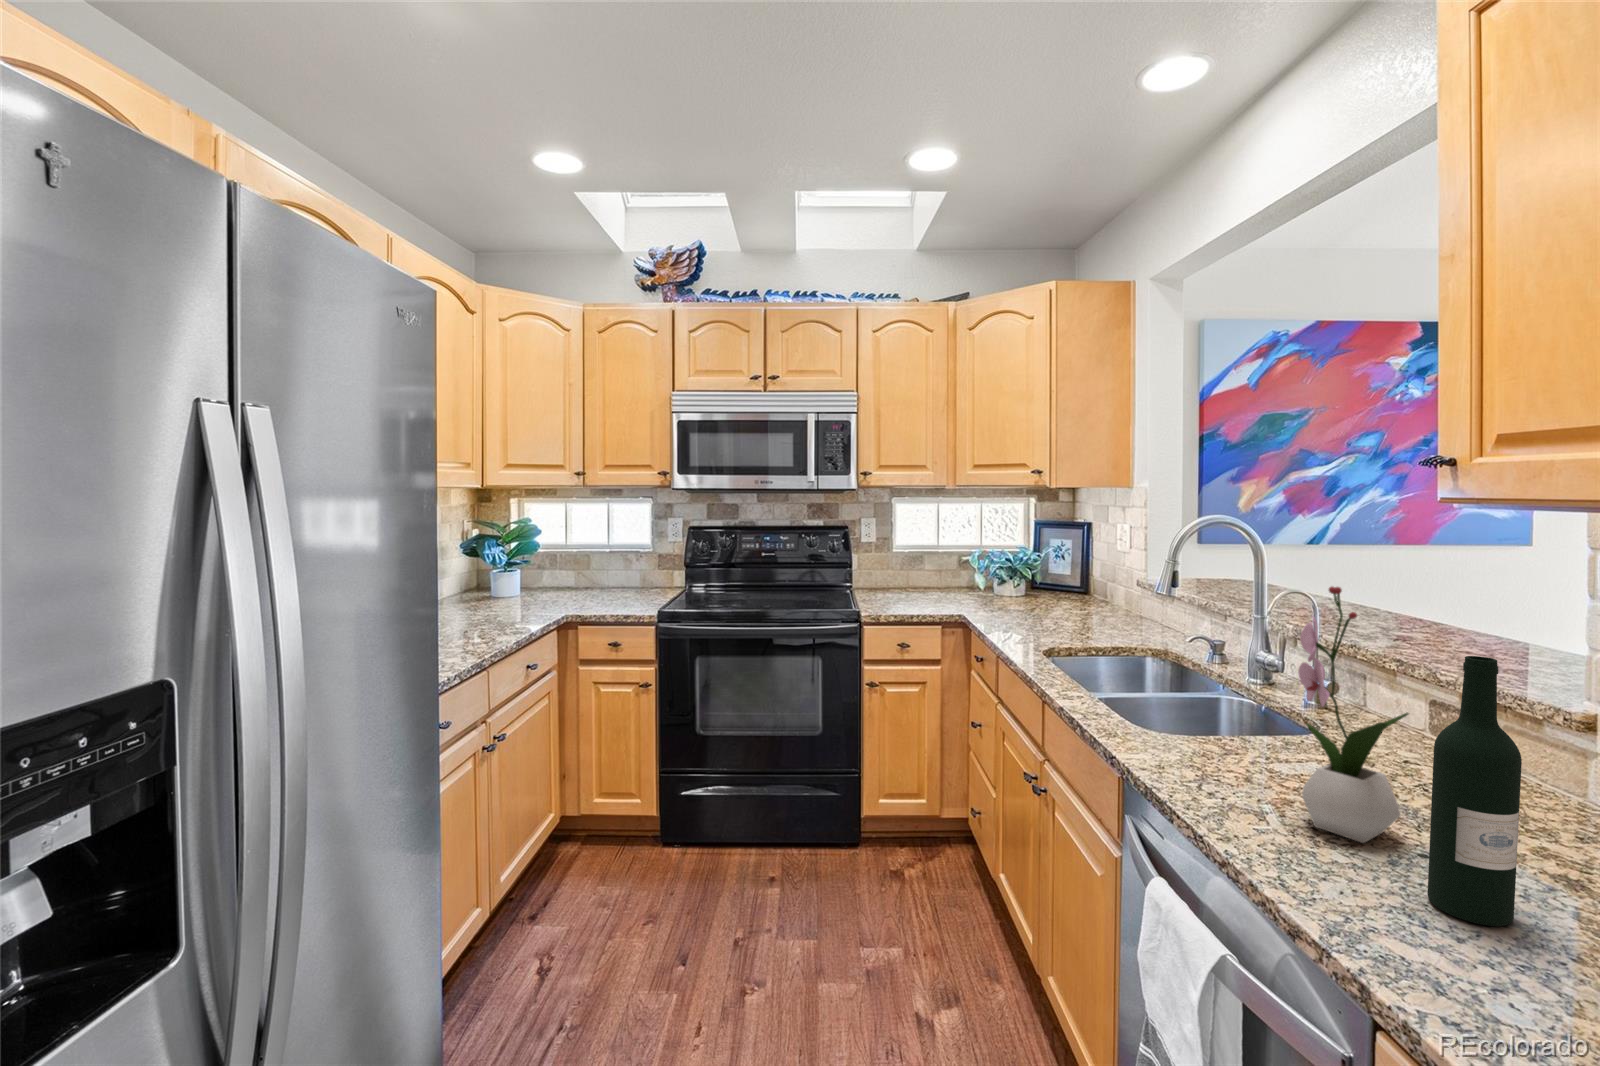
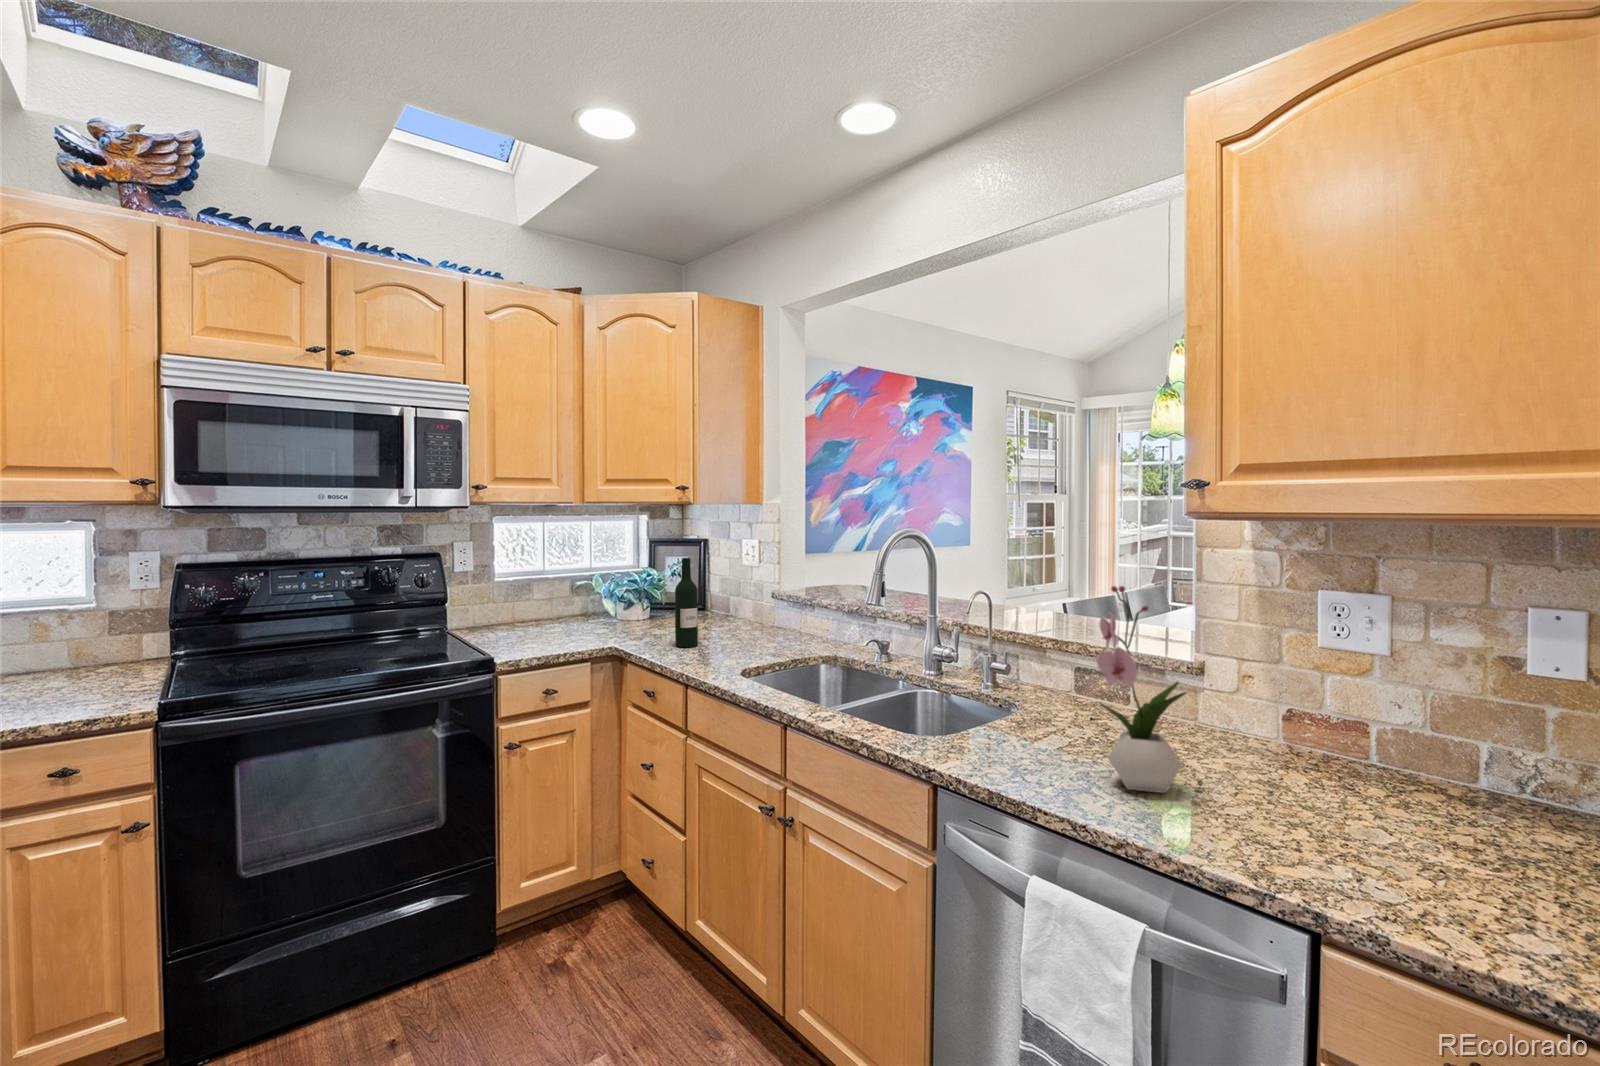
wine bottle: present [1428,656,1522,926] -> present [675,558,698,647]

